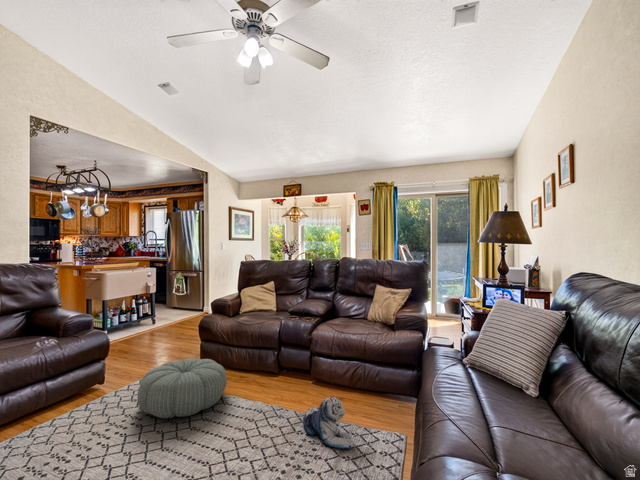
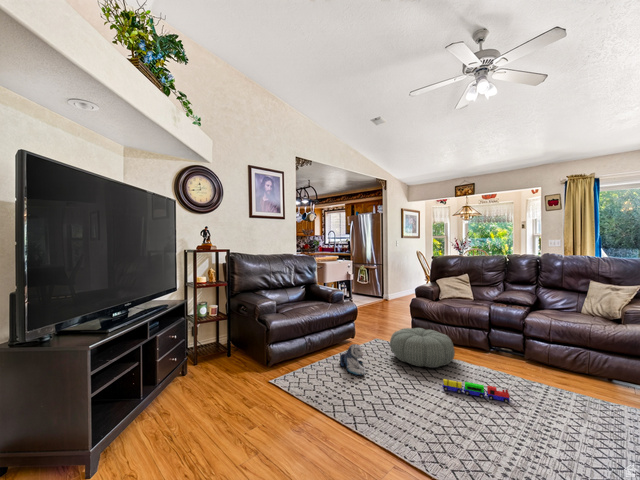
plush toy: present [303,397,355,449] -> present [340,344,365,376]
toy train: none [174,439,257,460] -> present [442,379,510,403]

